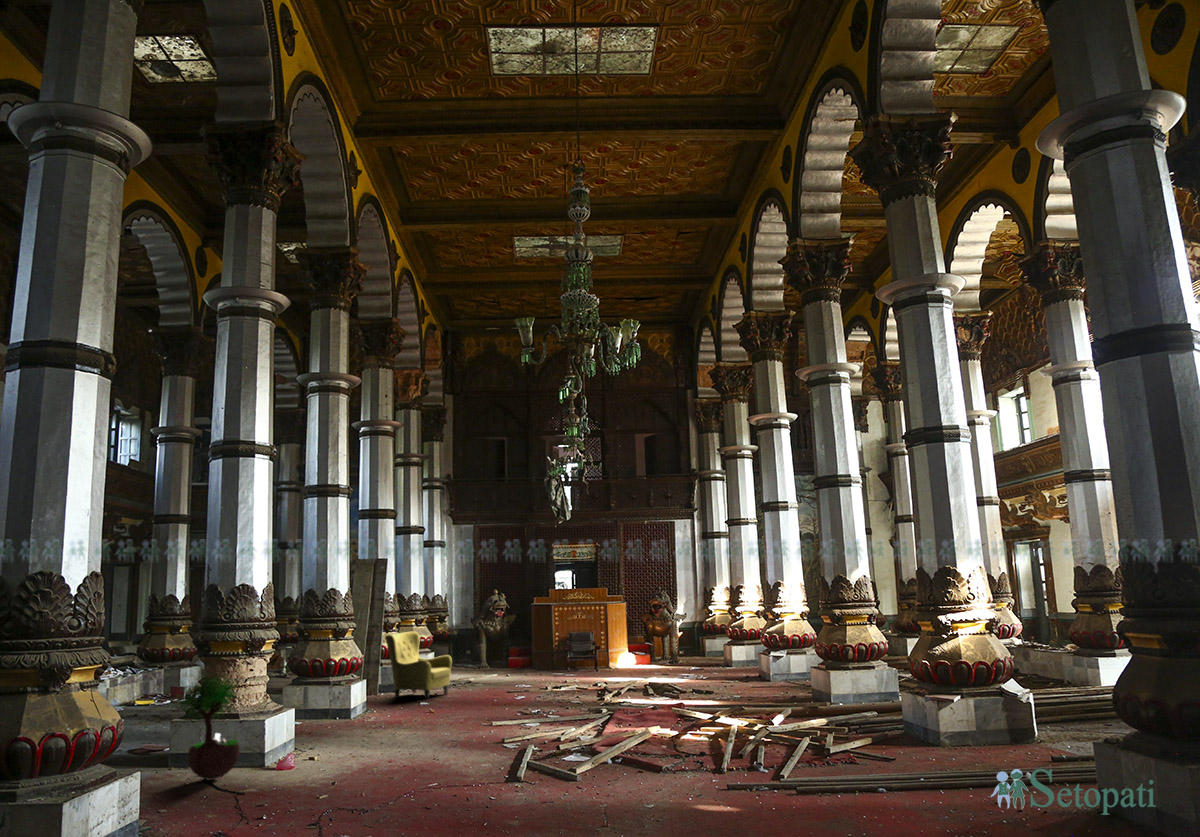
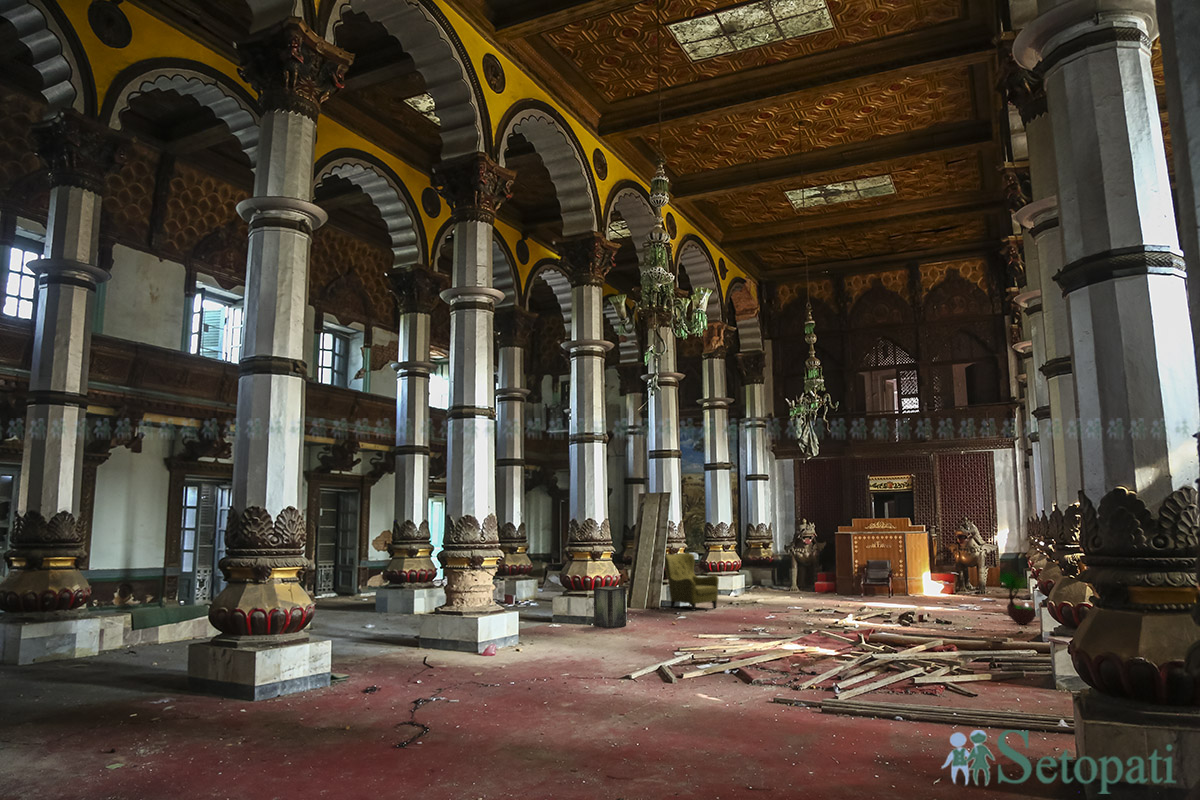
storage box: none [344,673,385,726] -> present [594,586,626,629]
potted tree: present [176,674,239,779] -> present [999,572,1035,624]

